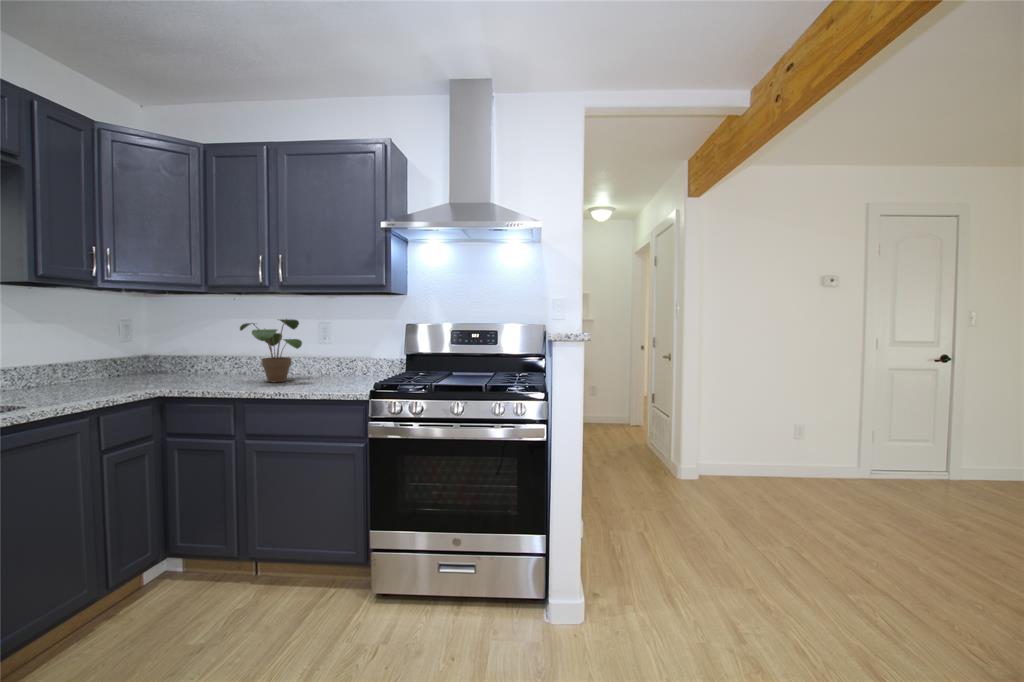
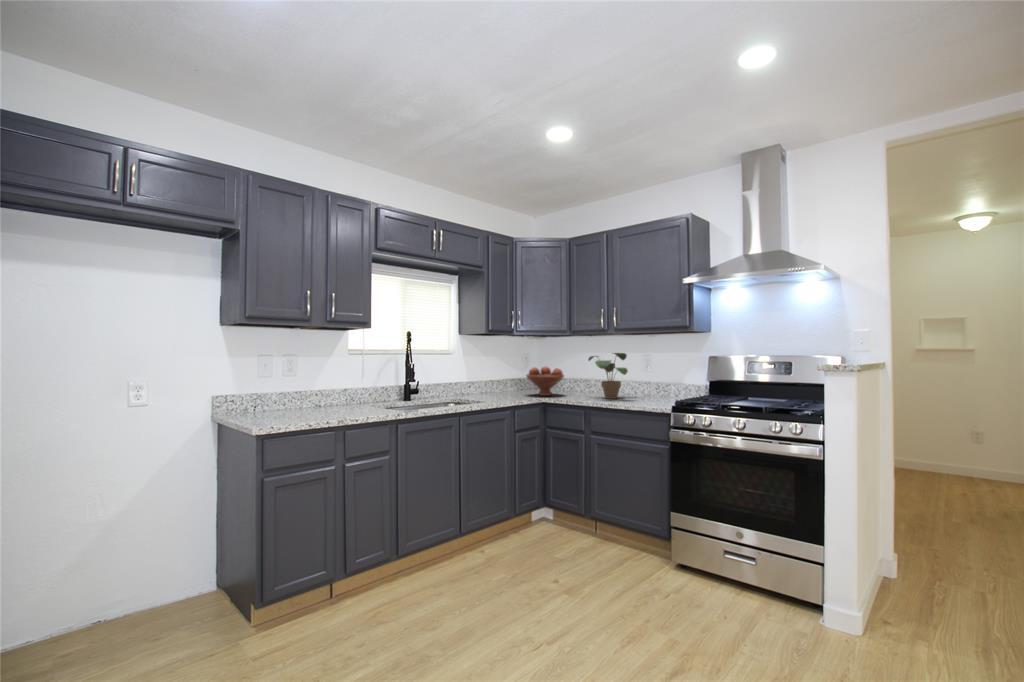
fruit bowl: none [124,340,199,385] -> present [526,367,564,396]

